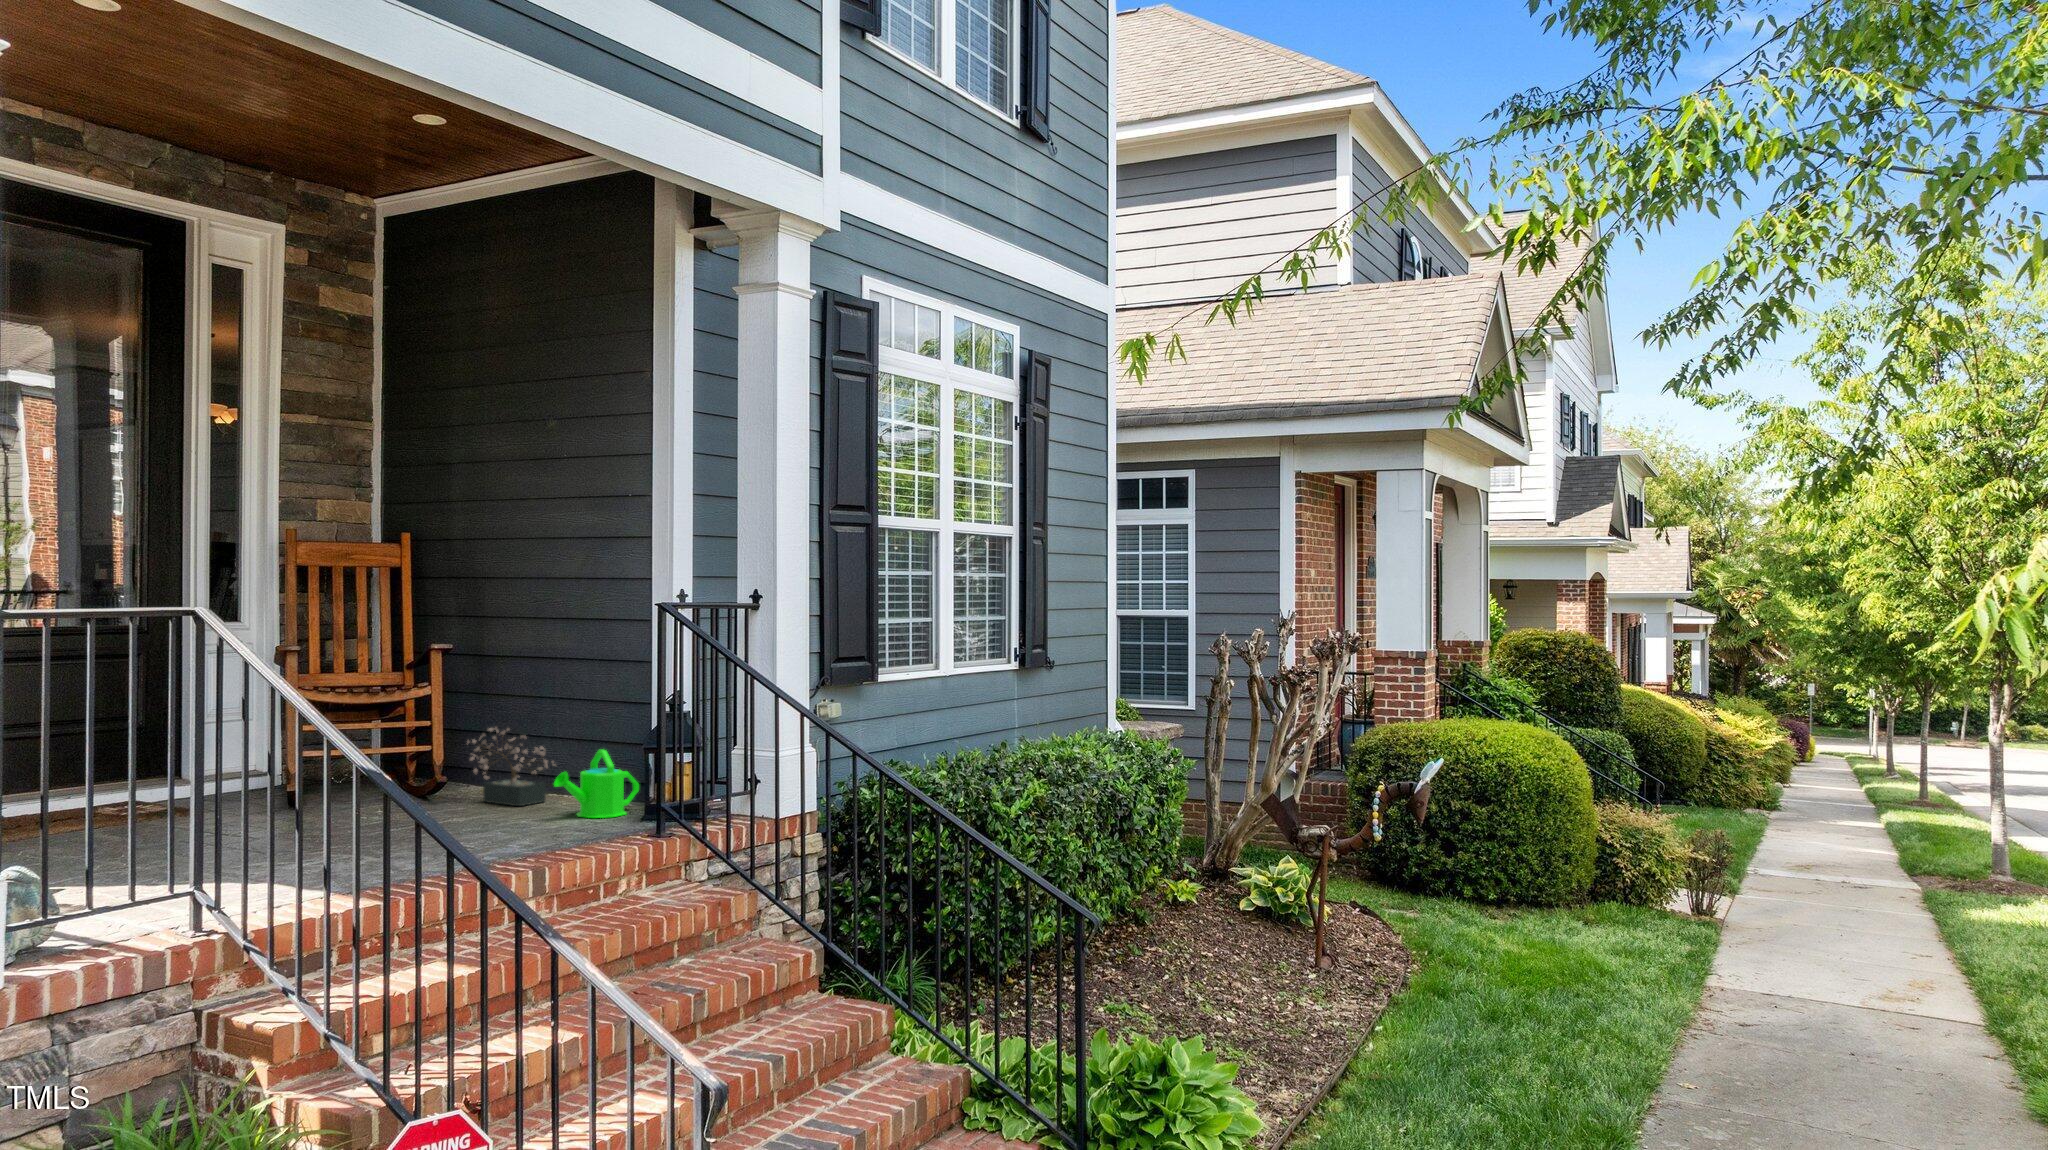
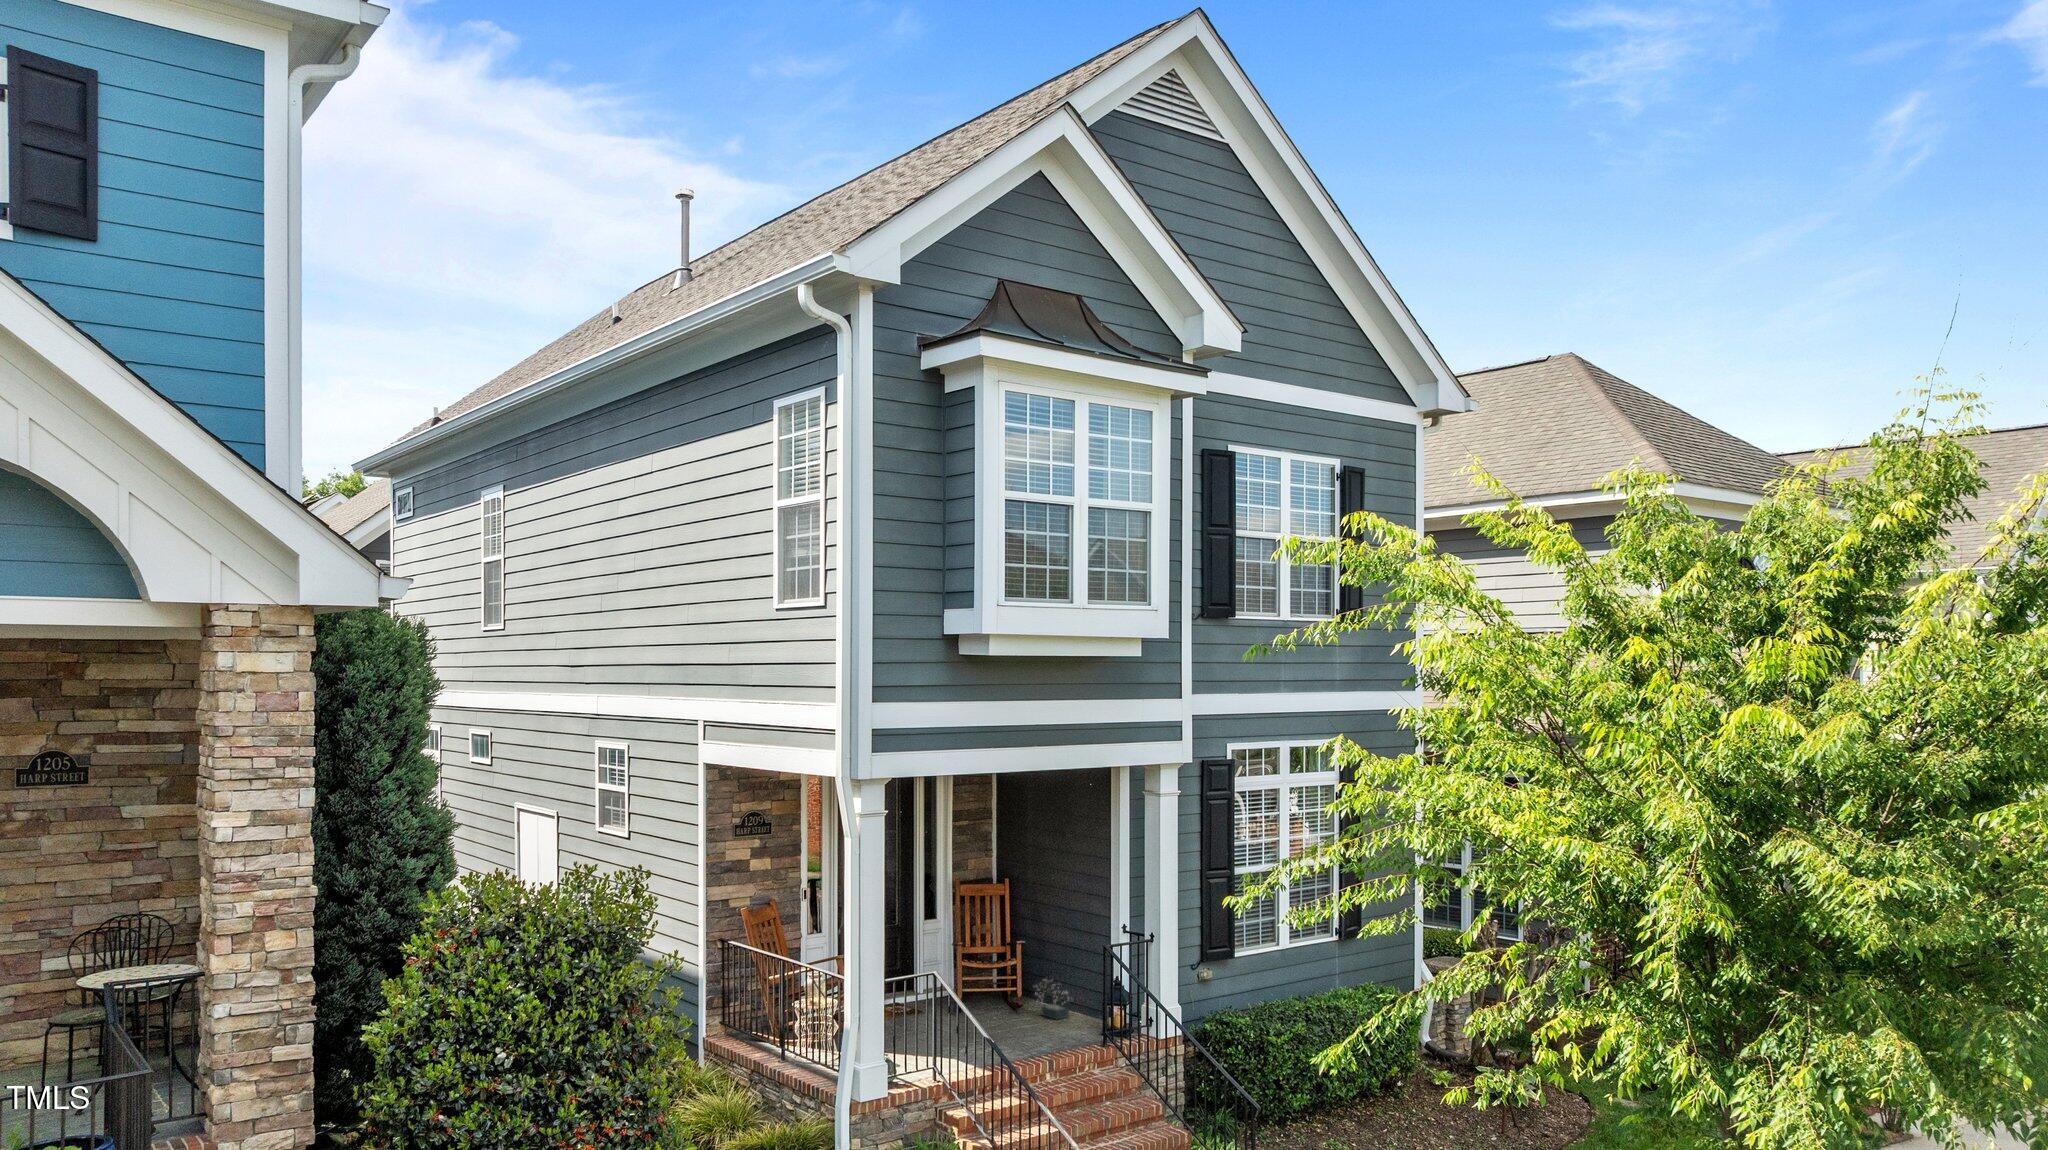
watering can: present [554,749,639,818] -> none [1068,997,1108,1030]

